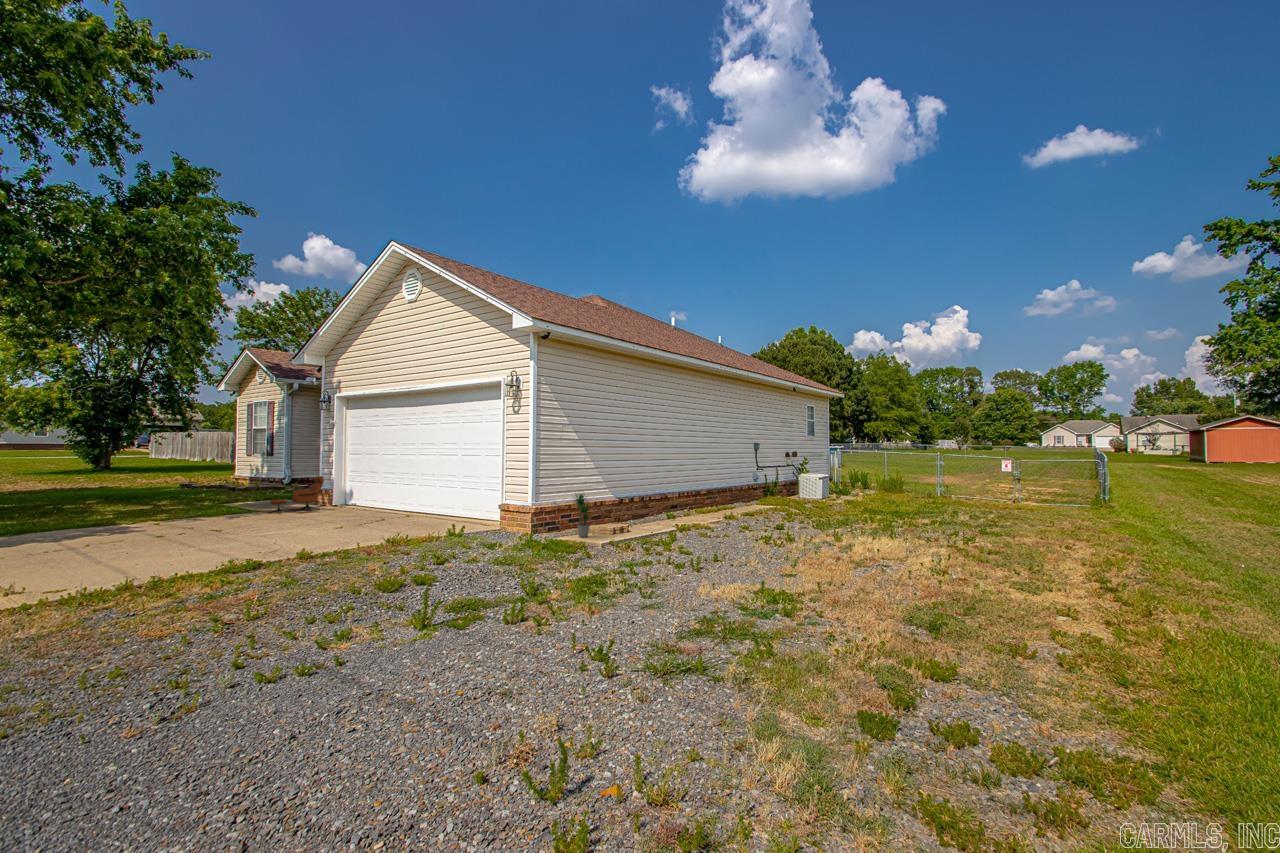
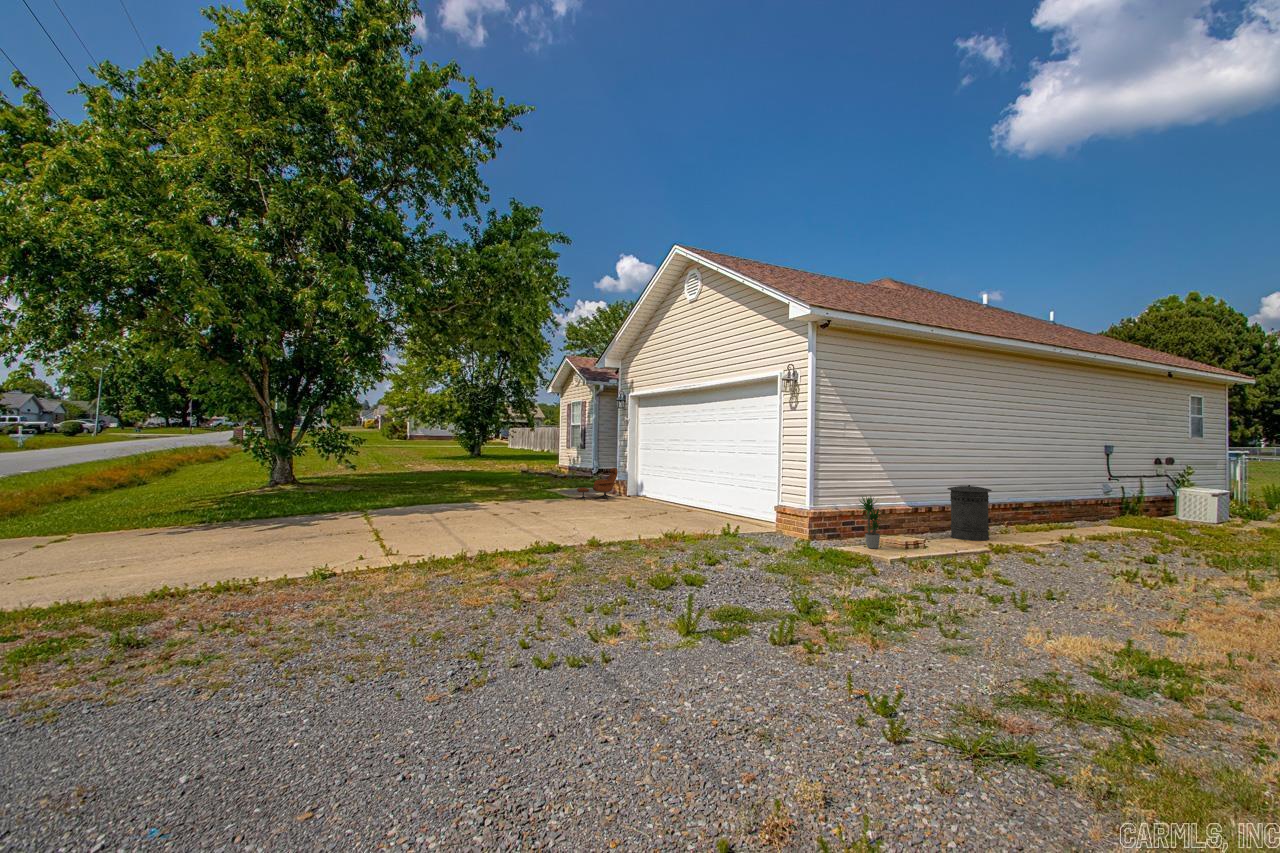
trash can: none [639,481,670,525] -> present [947,485,992,541]

